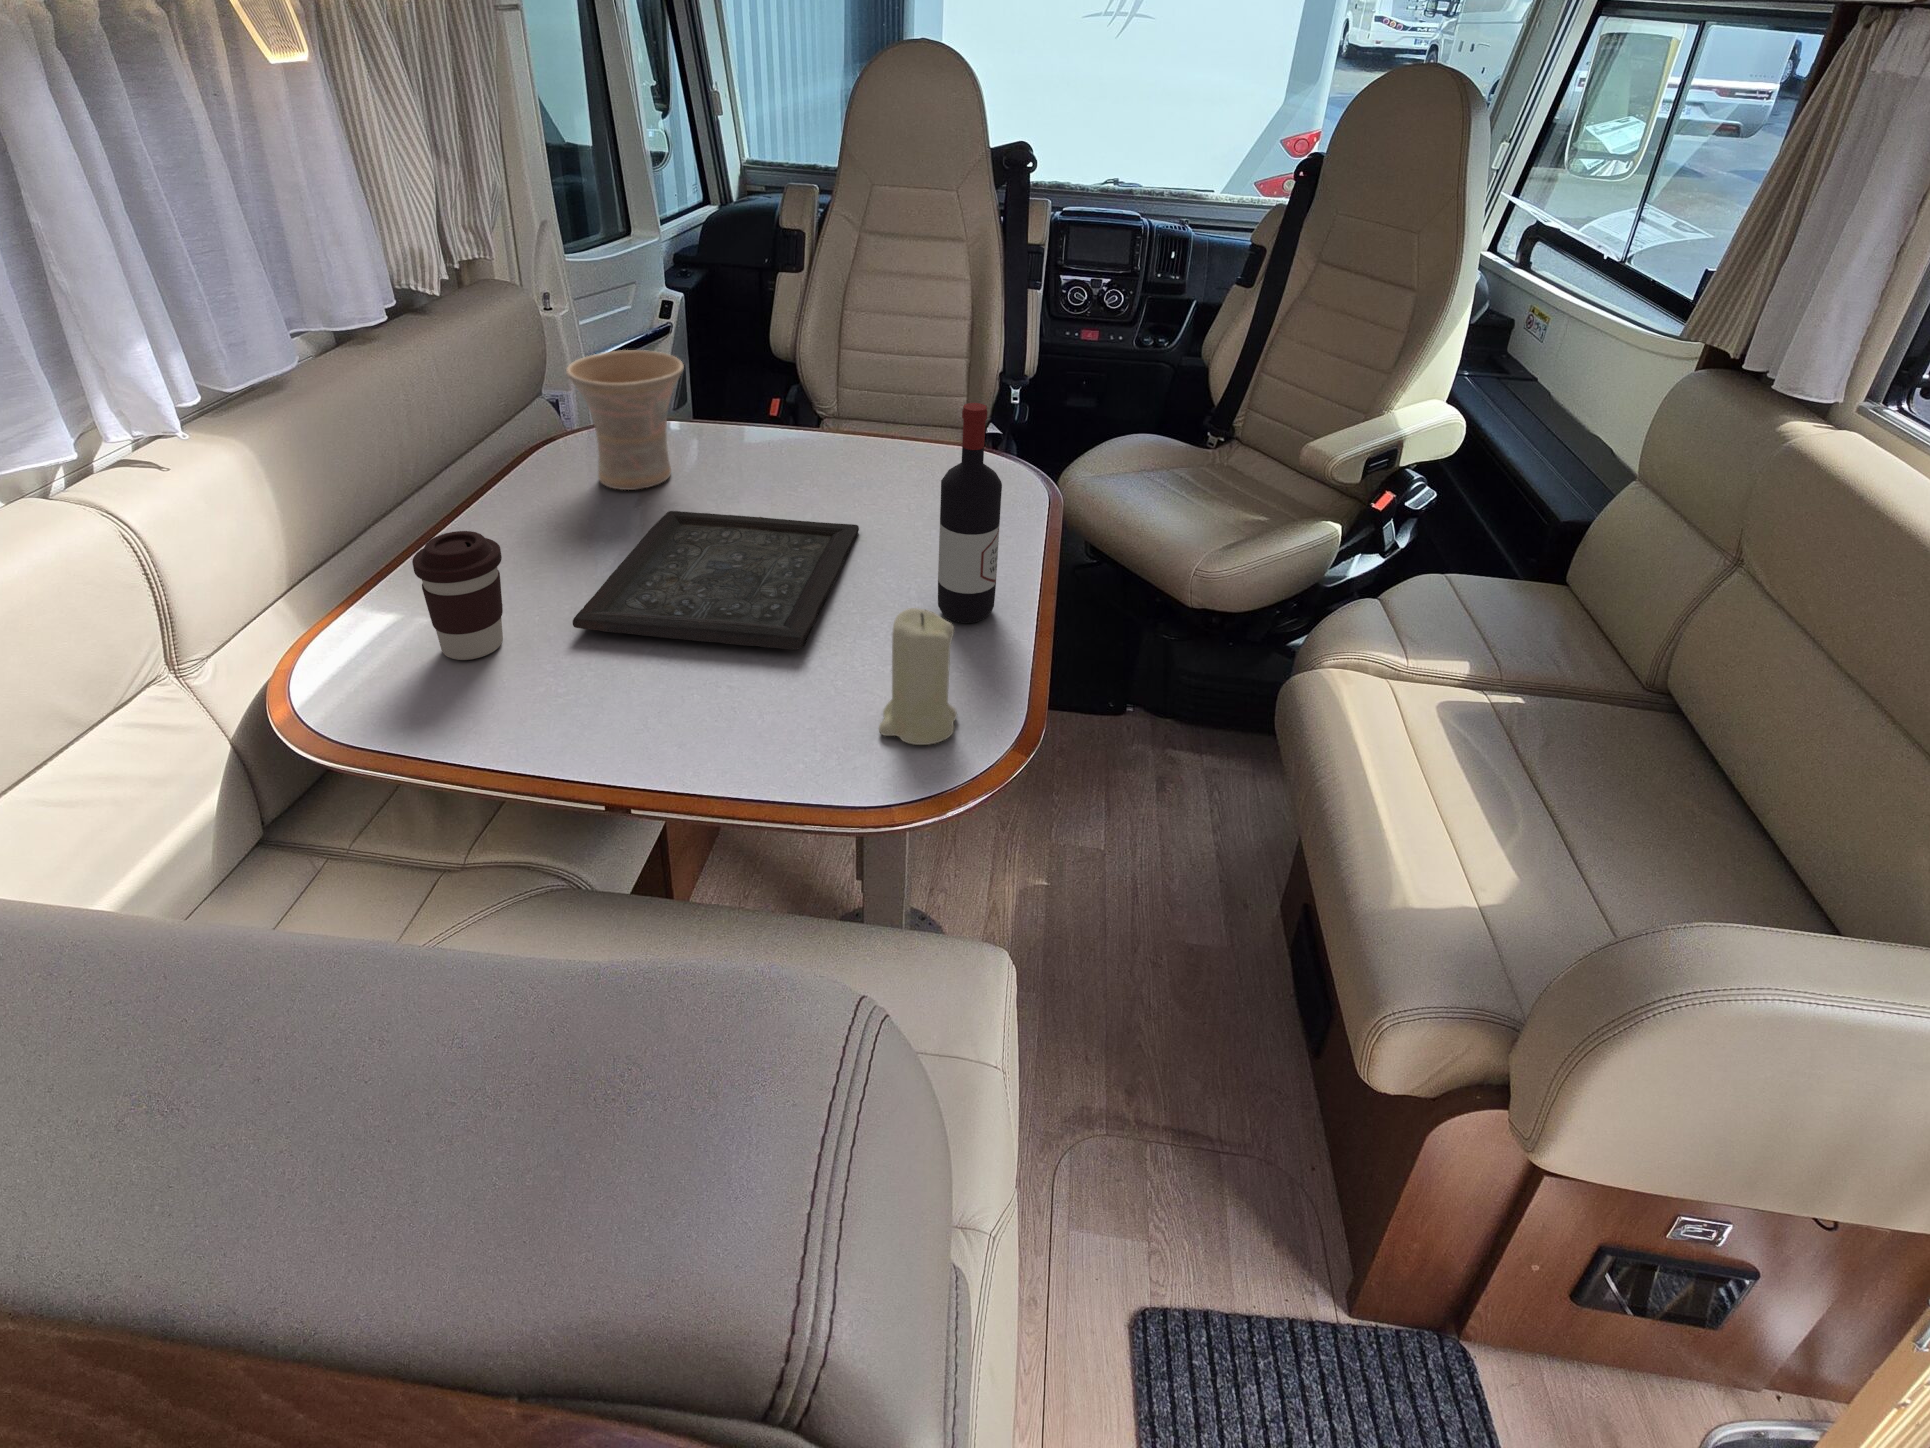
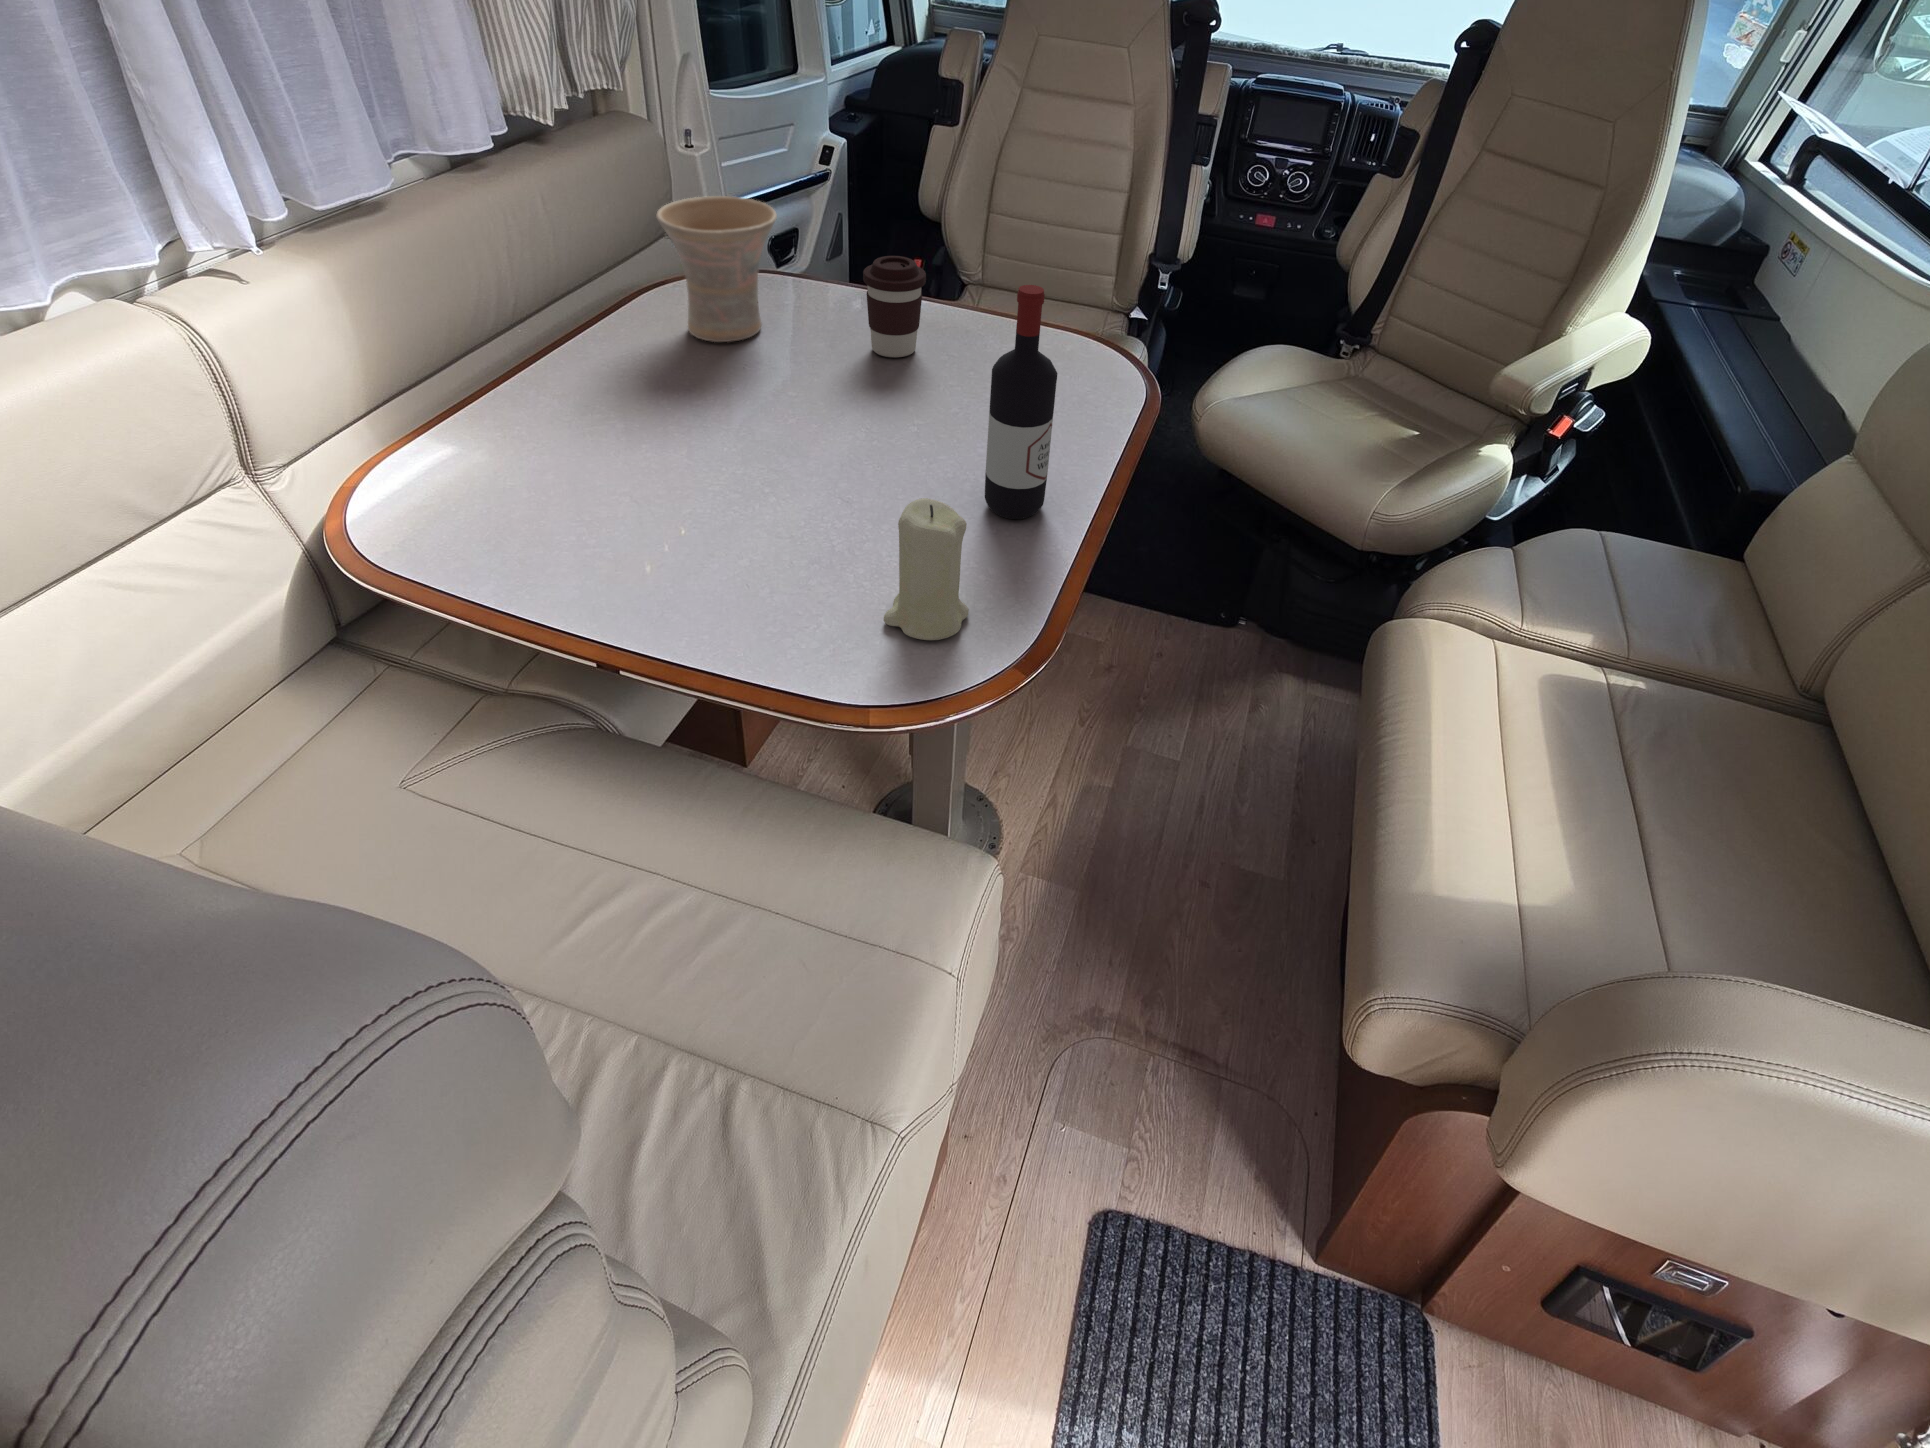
tray: present [572,511,859,650] -> none [616,368,931,525]
coffee cup: present [412,531,503,660] -> present [863,256,926,357]

